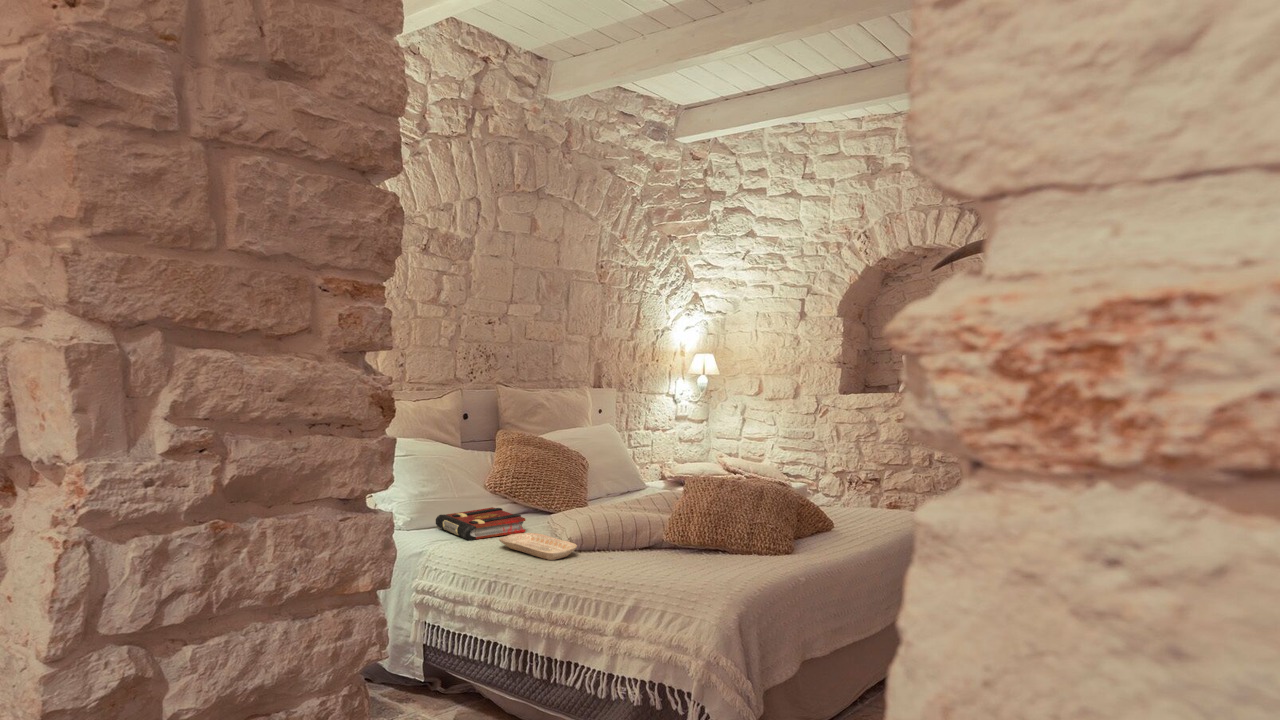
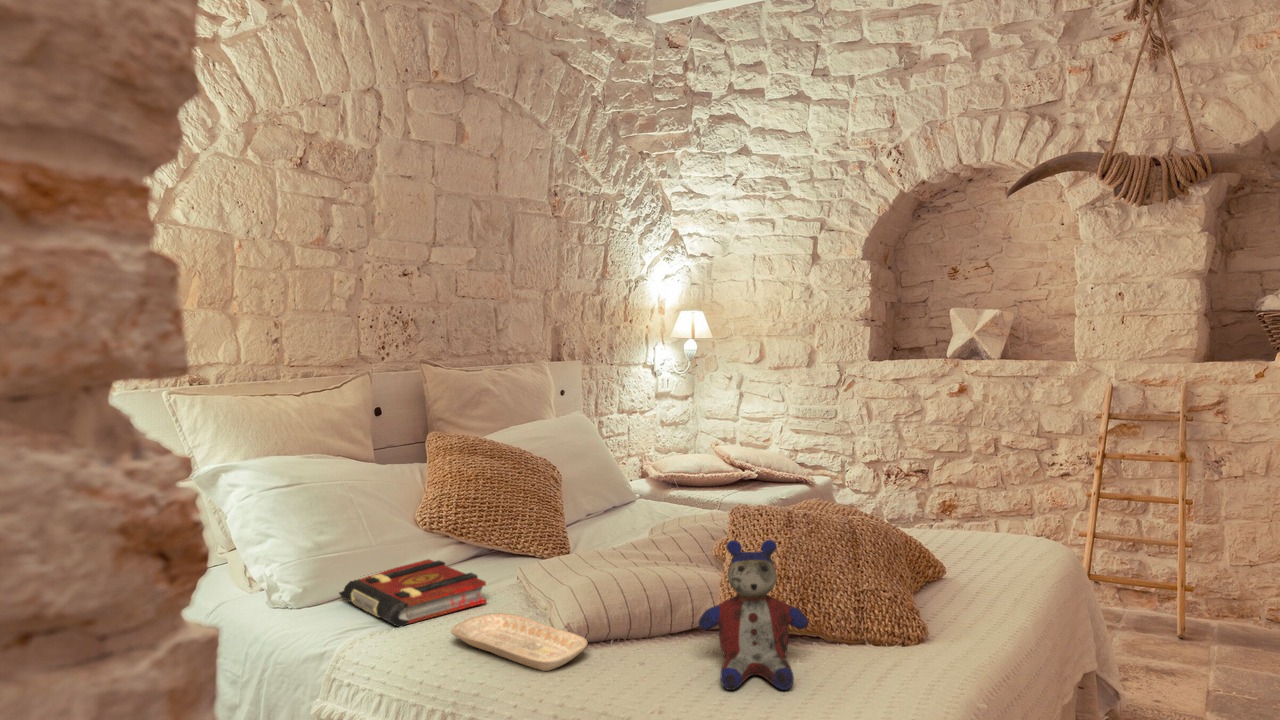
stuffed bear: none [640,486,704,572] -> present [699,540,808,690]

